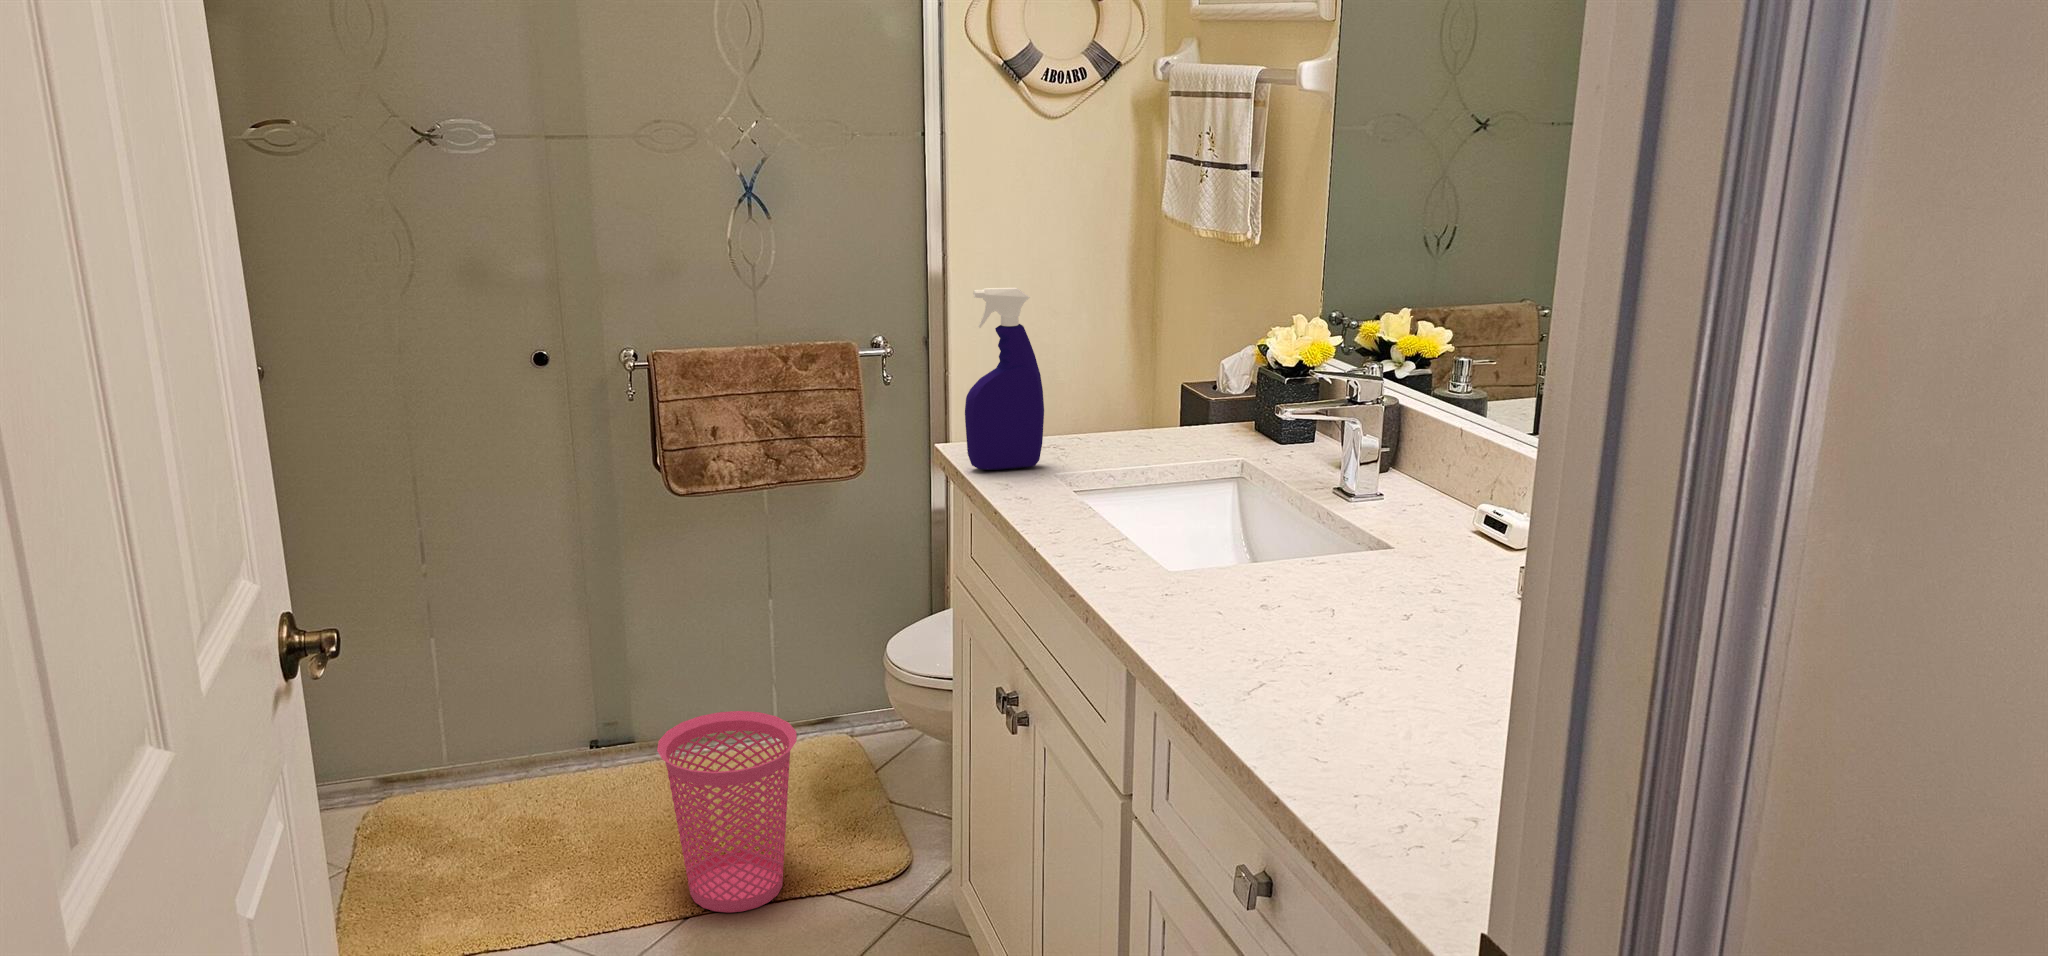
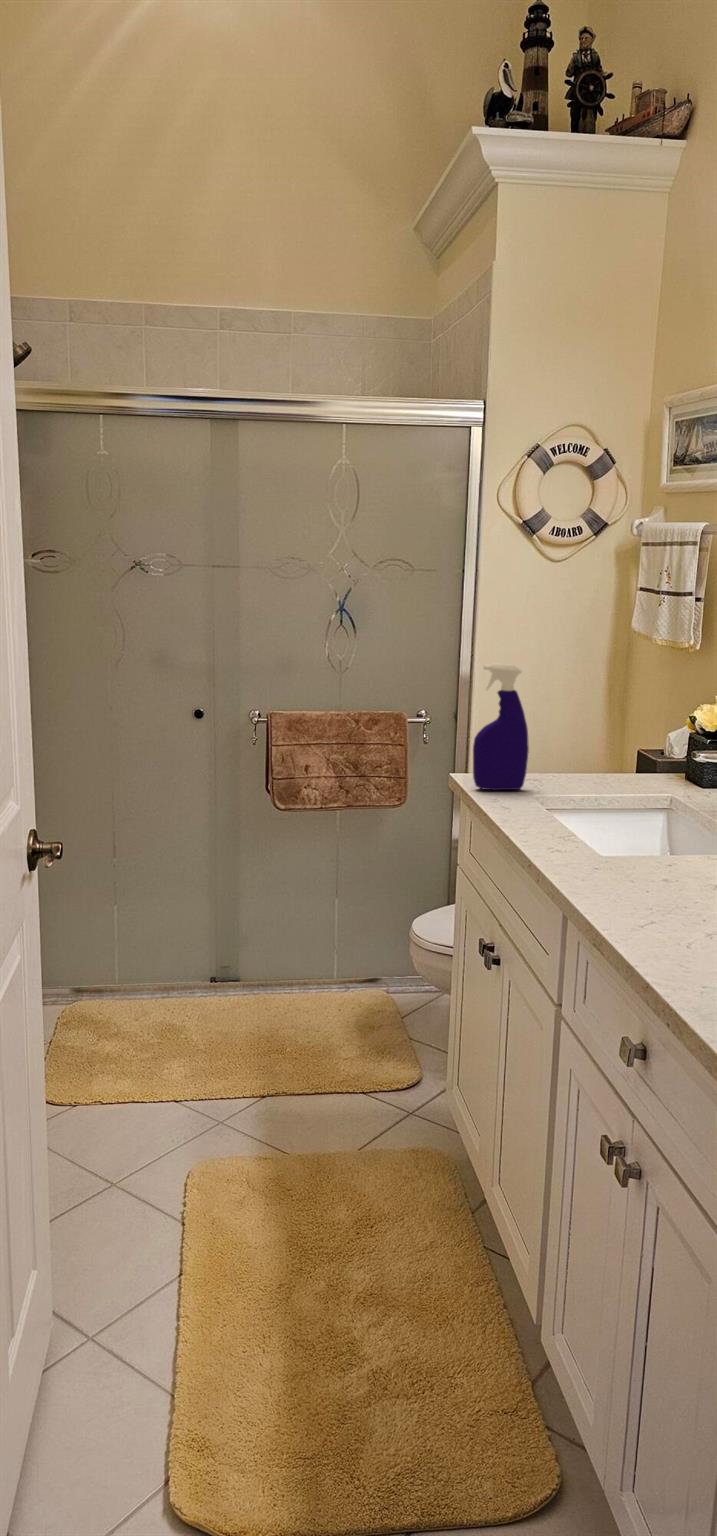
waste basket: present [657,711,797,913] -> none [251,959,346,1098]

